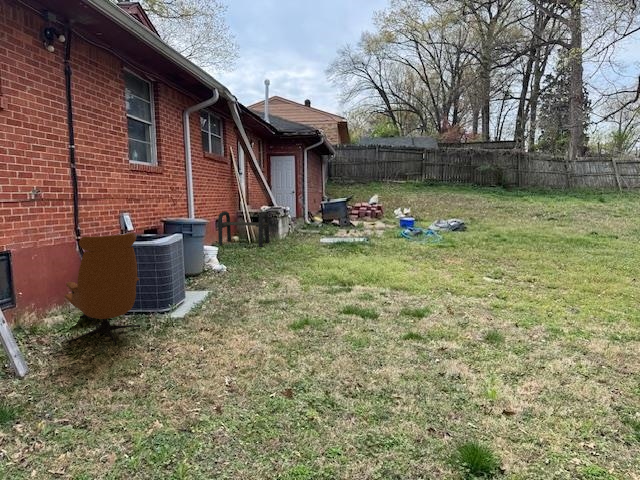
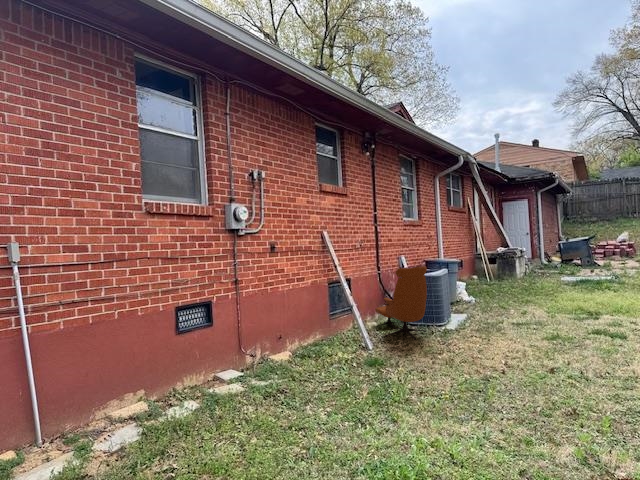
bench: present [218,211,269,247] -> none [460,253,508,283]

